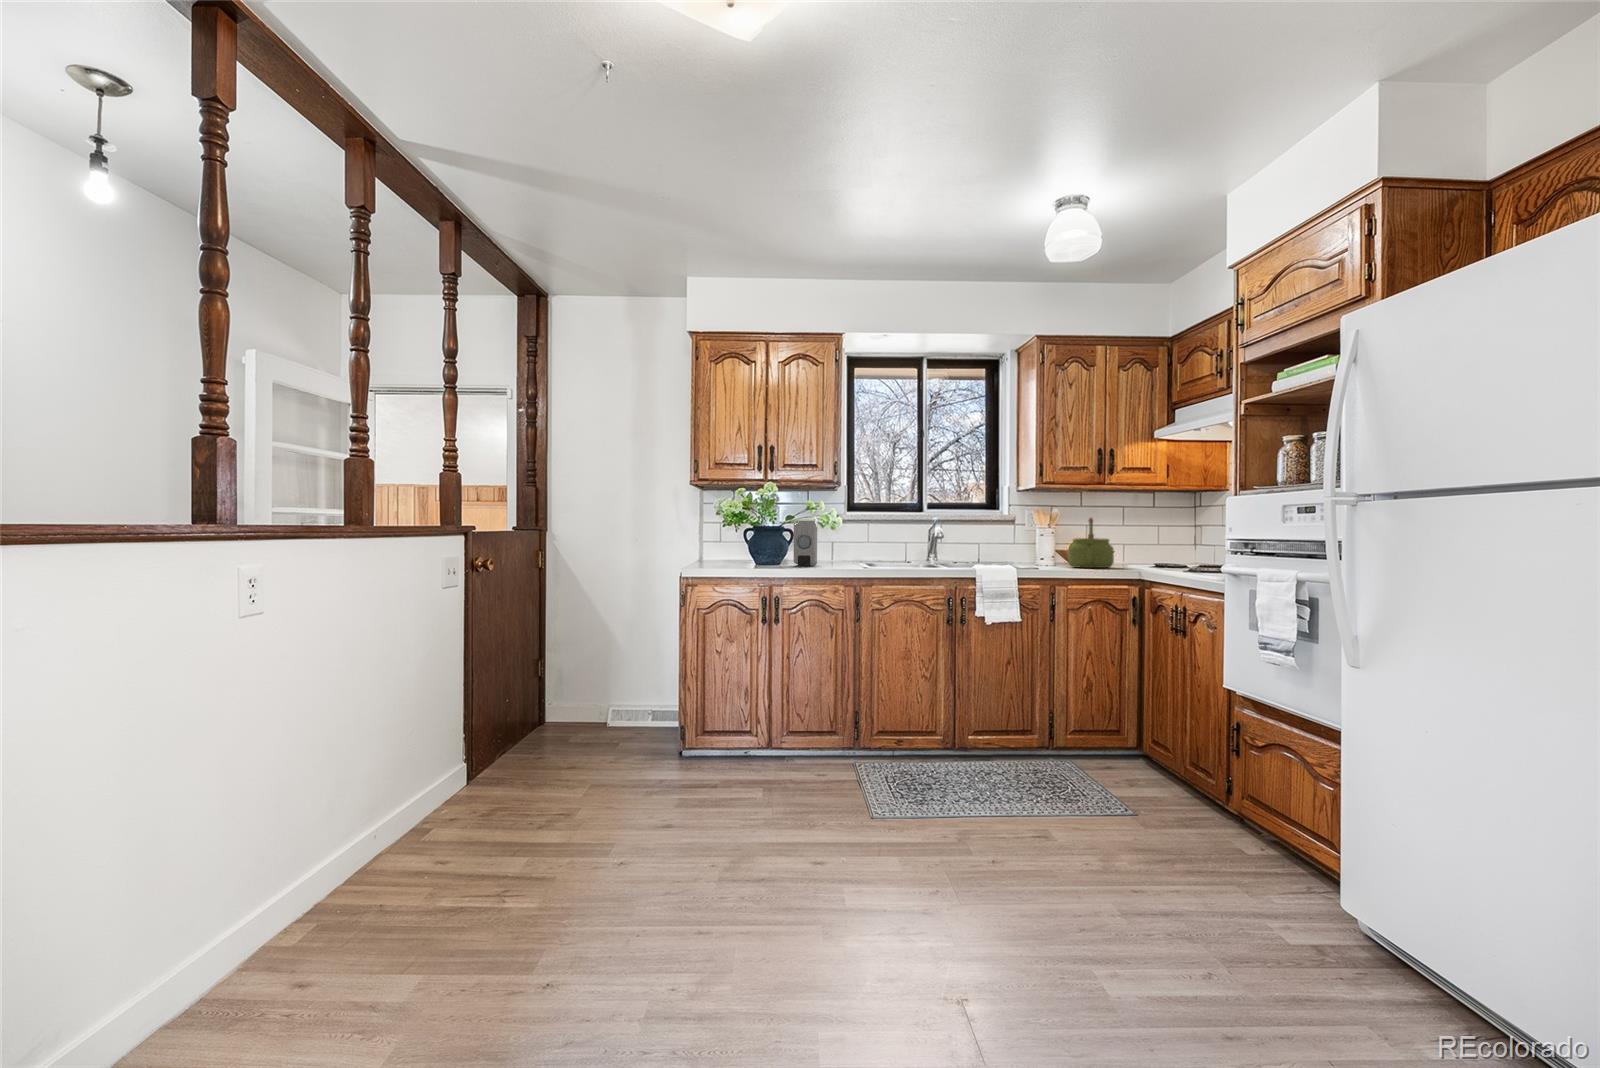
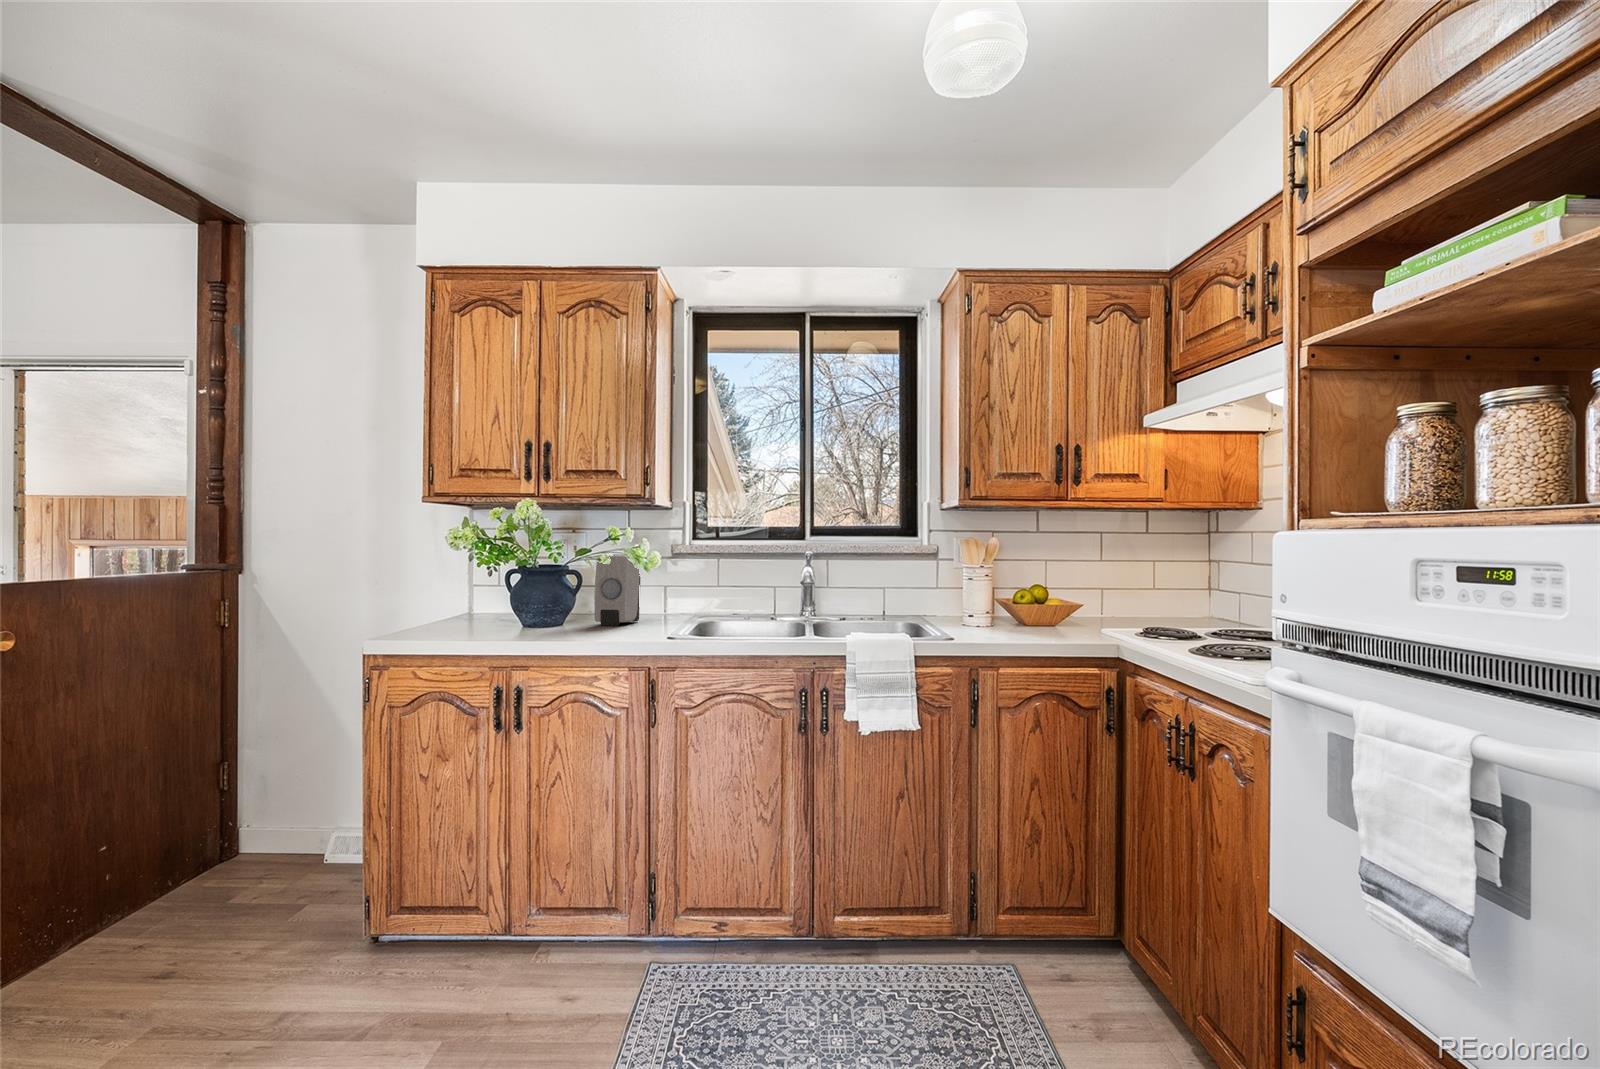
kettle: present [1068,518,1114,568] -> none [1006,555,1077,638]

